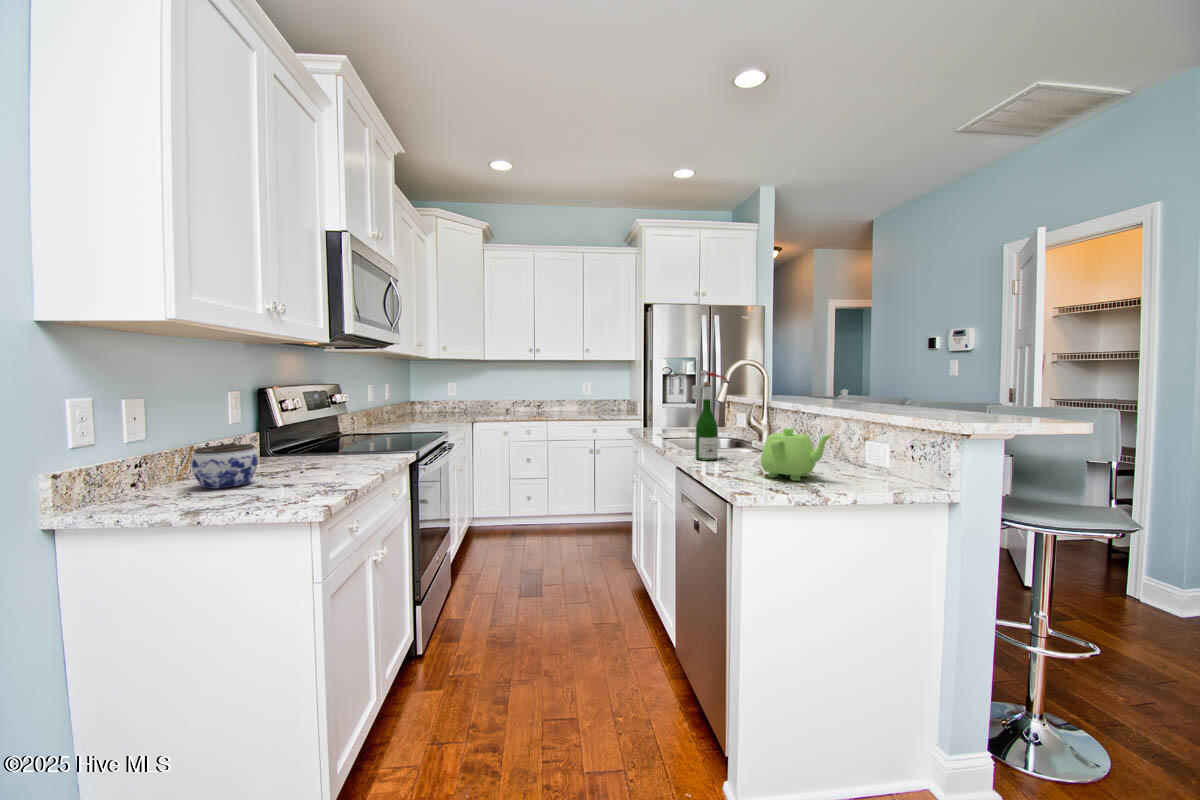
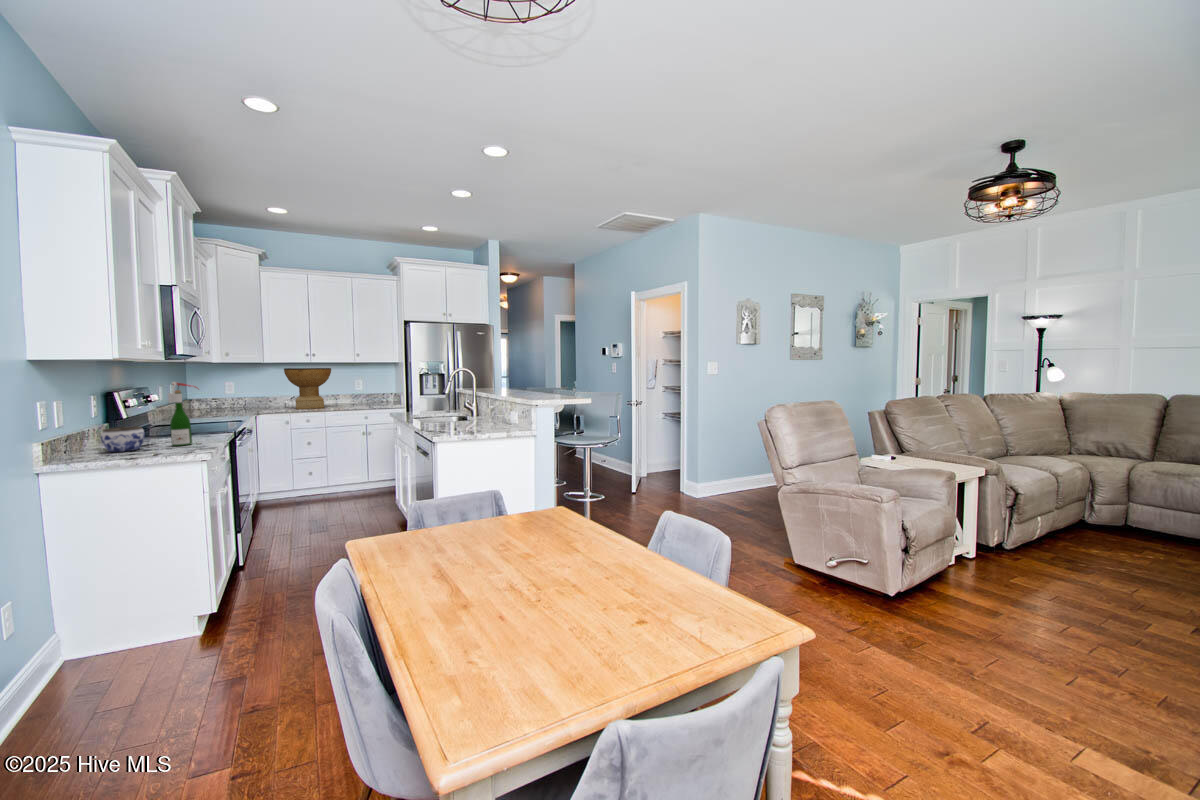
decorative bowl: none [505,366,556,417] -> present [284,368,331,409]
wine bottle: present [692,370,728,461] -> present [168,382,201,446]
teapot: present [761,428,833,481] -> none [453,404,485,428]

